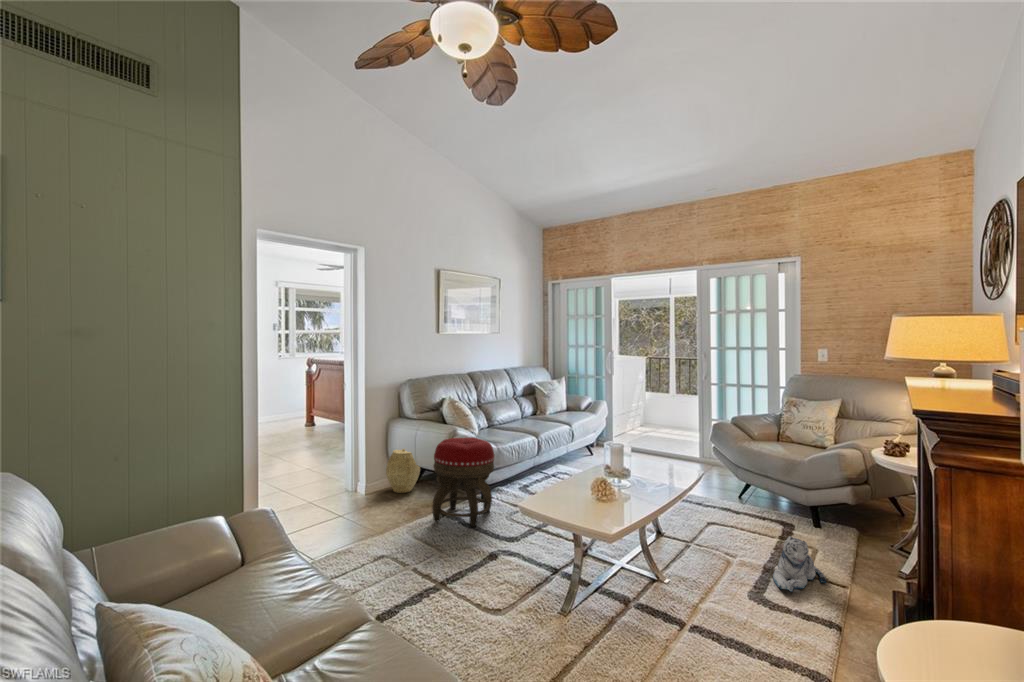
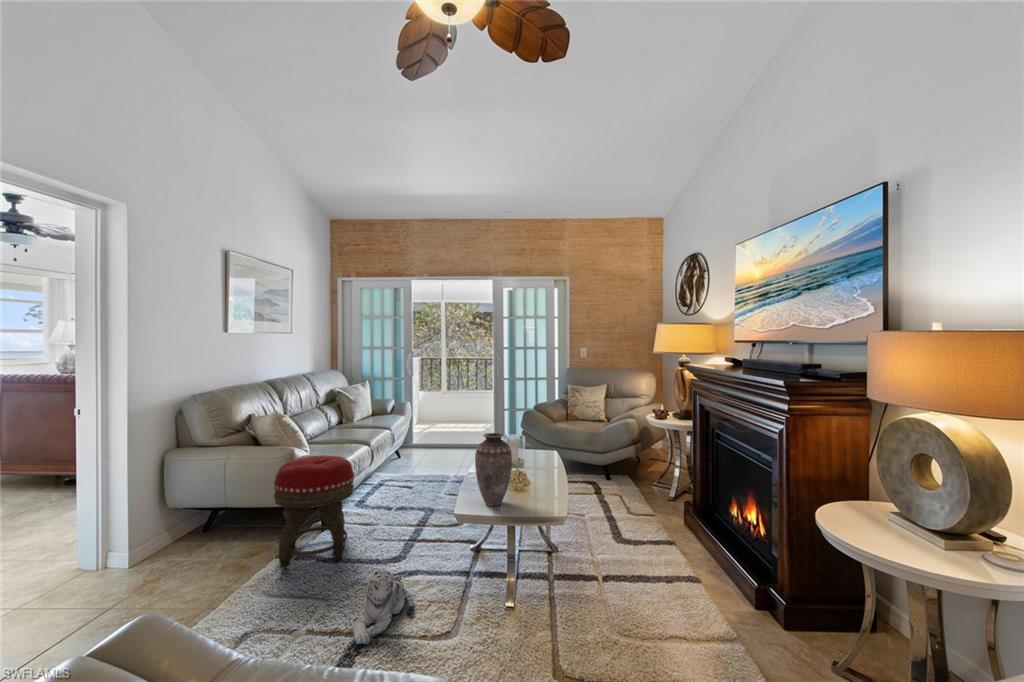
vase: none [552,436,590,509] -> present [475,433,512,506]
woven basket: present [386,449,420,493] -> none [164,487,221,550]
plush toy: present [773,536,826,592] -> present [353,571,414,644]

